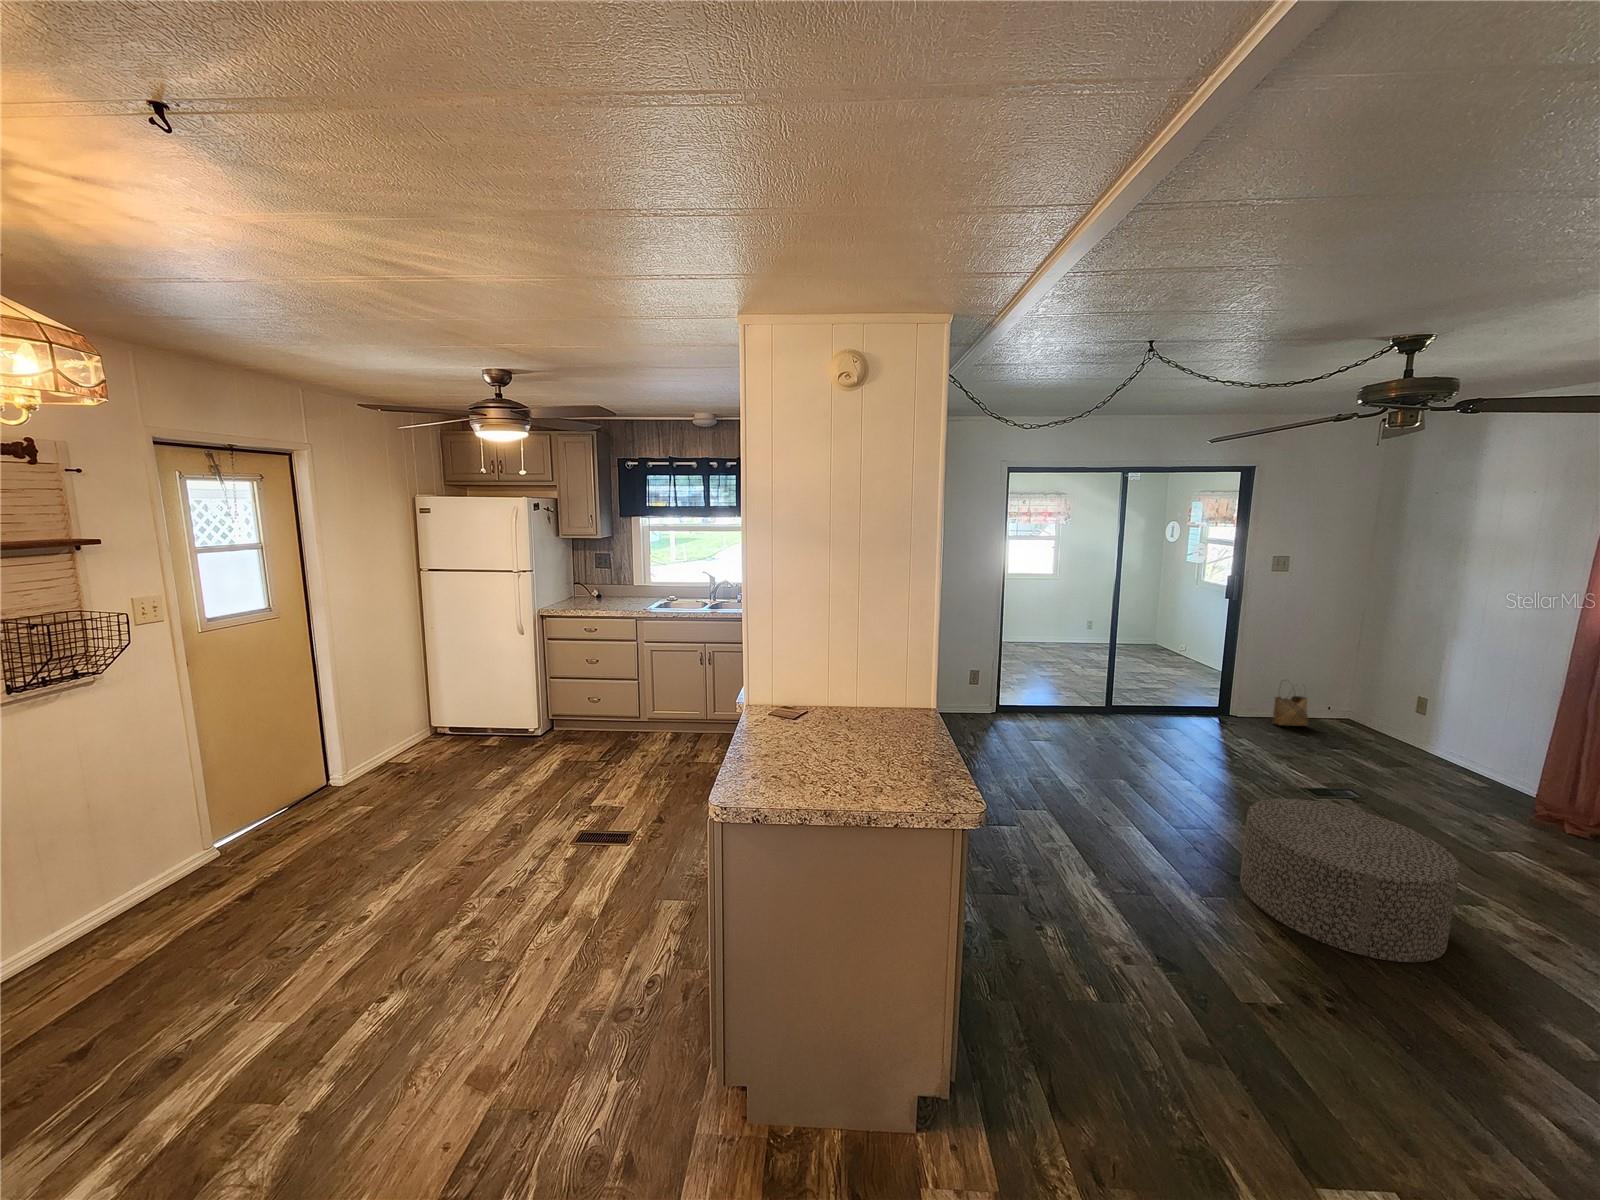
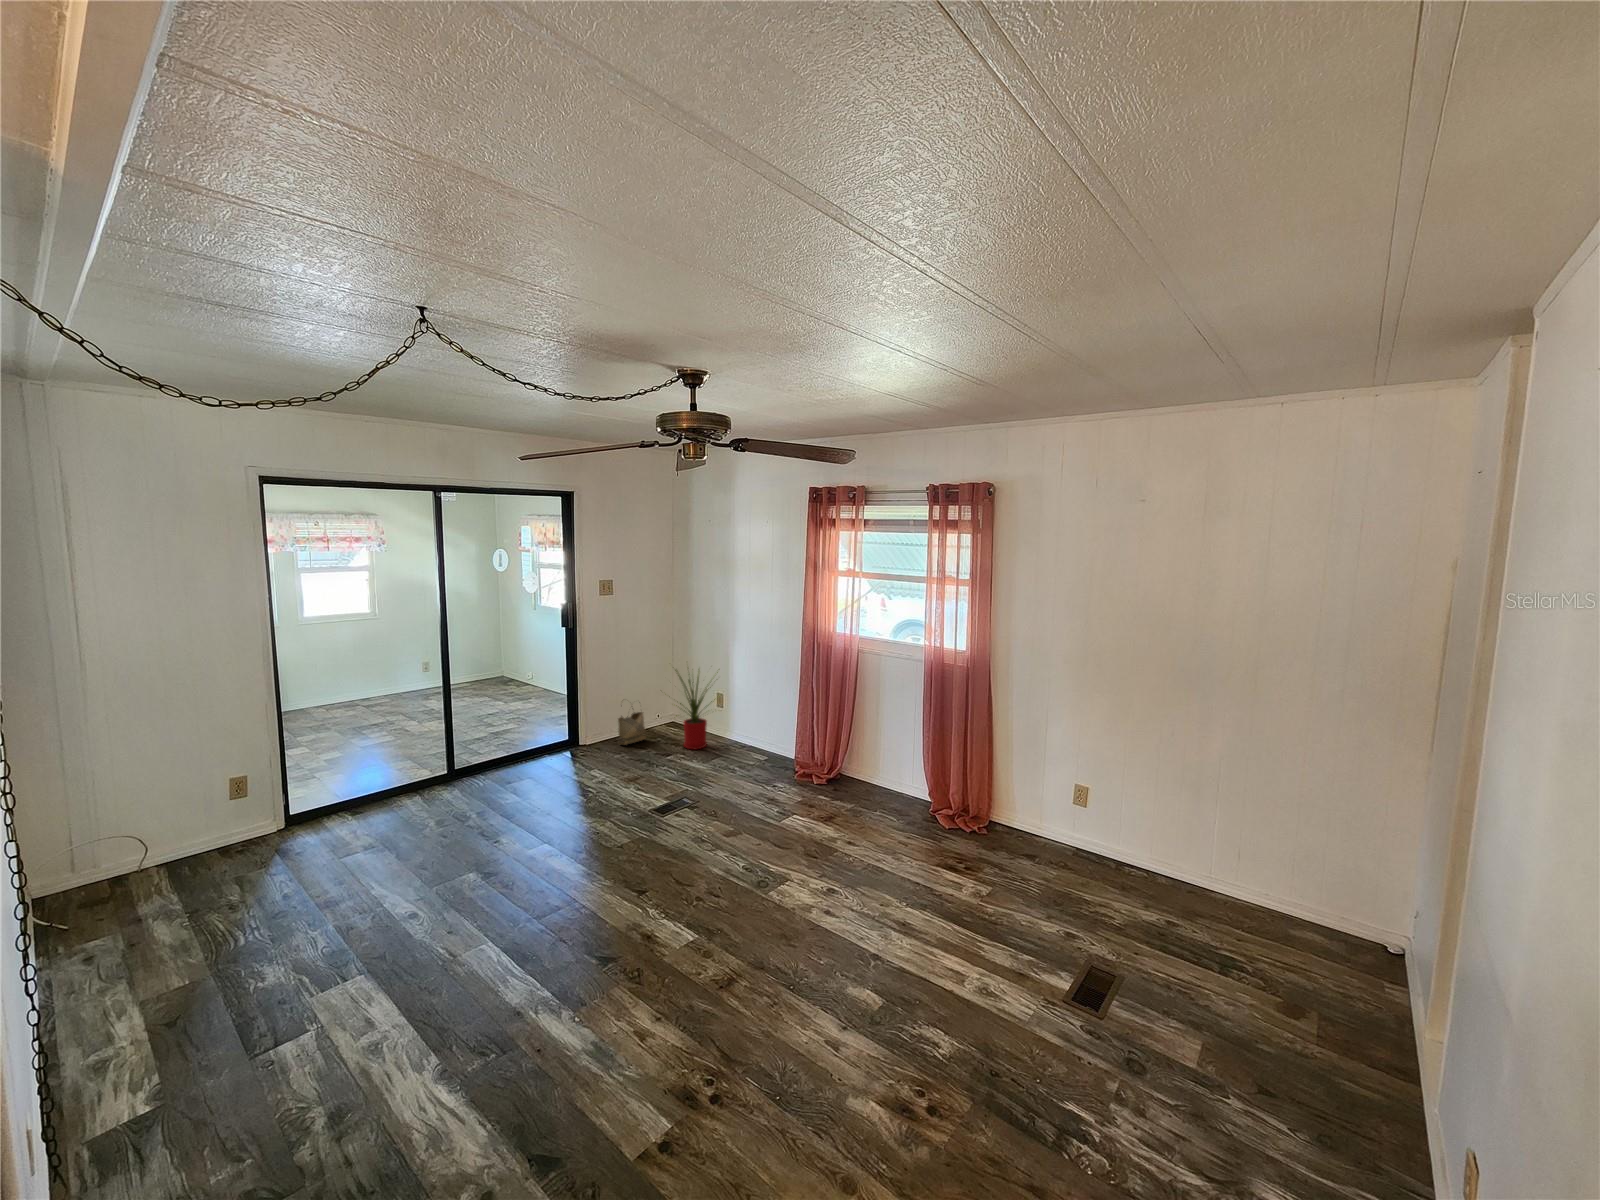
house plant: none [1332,651,1431,753] -> present [675,670,718,749]
ottoman: present [1240,799,1460,962] -> none [598,824,762,986]

